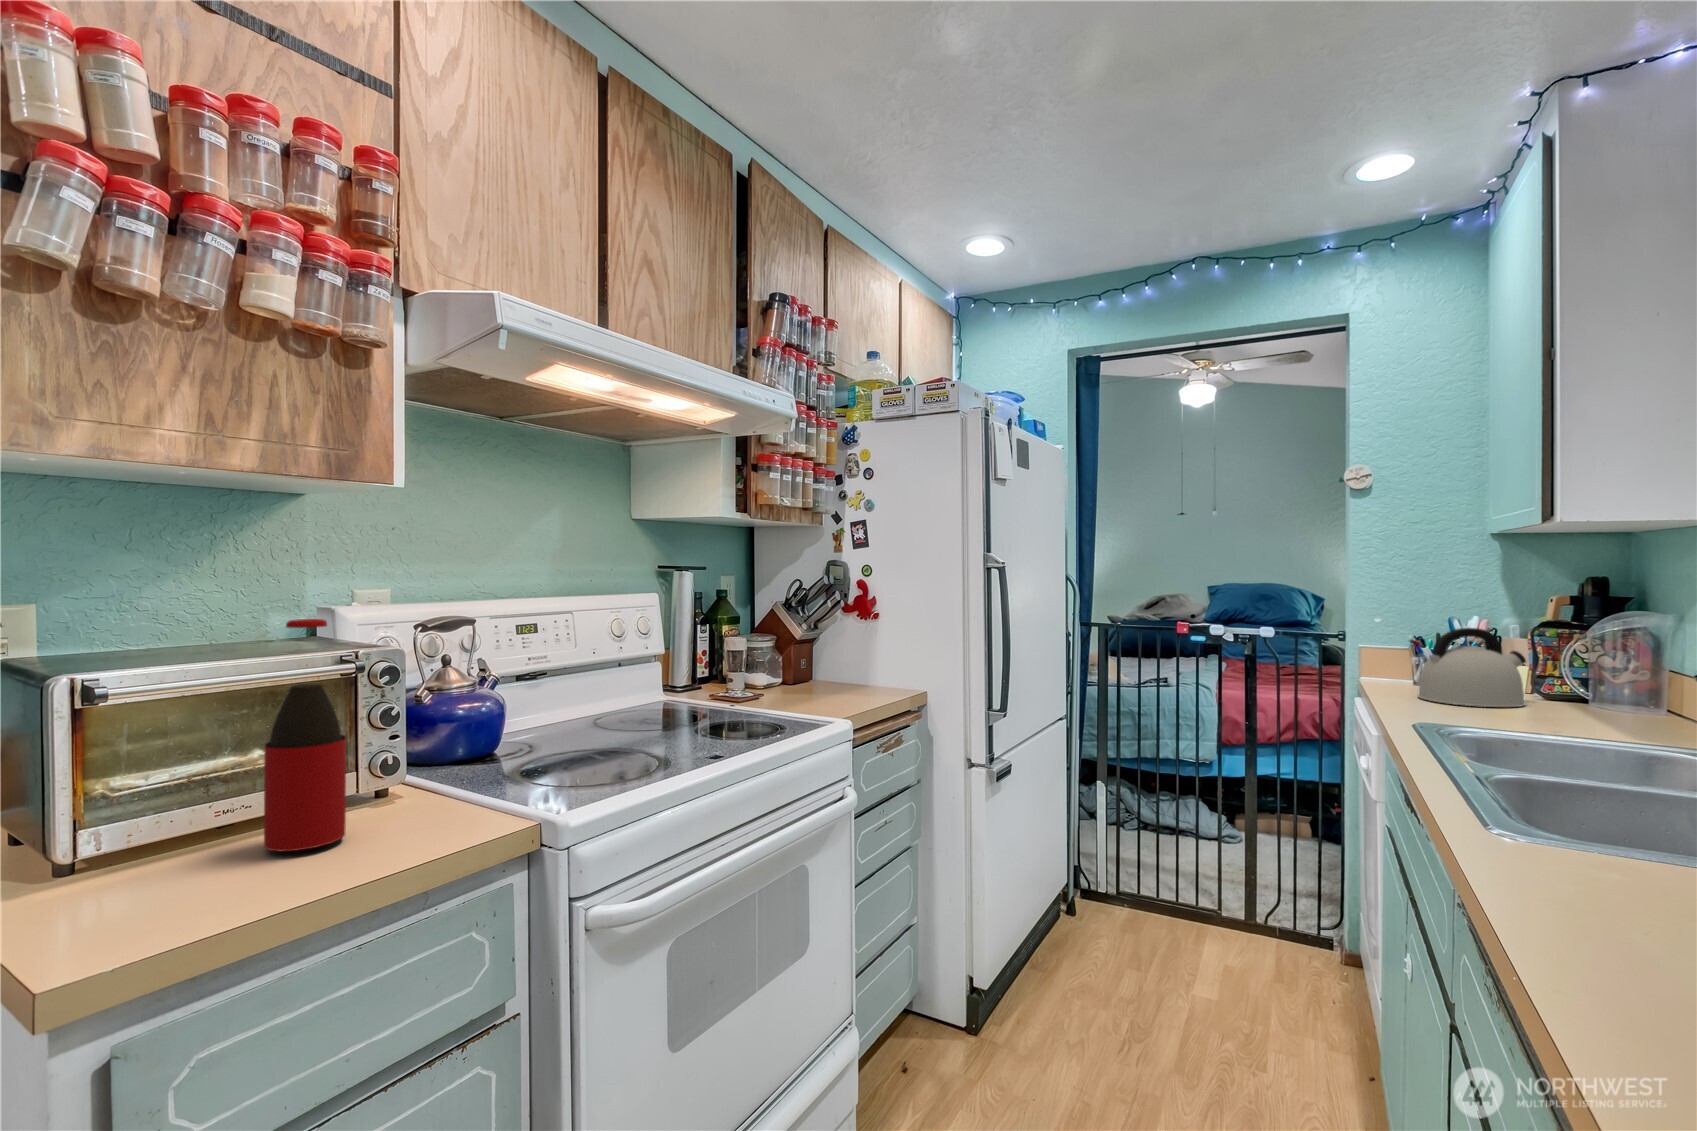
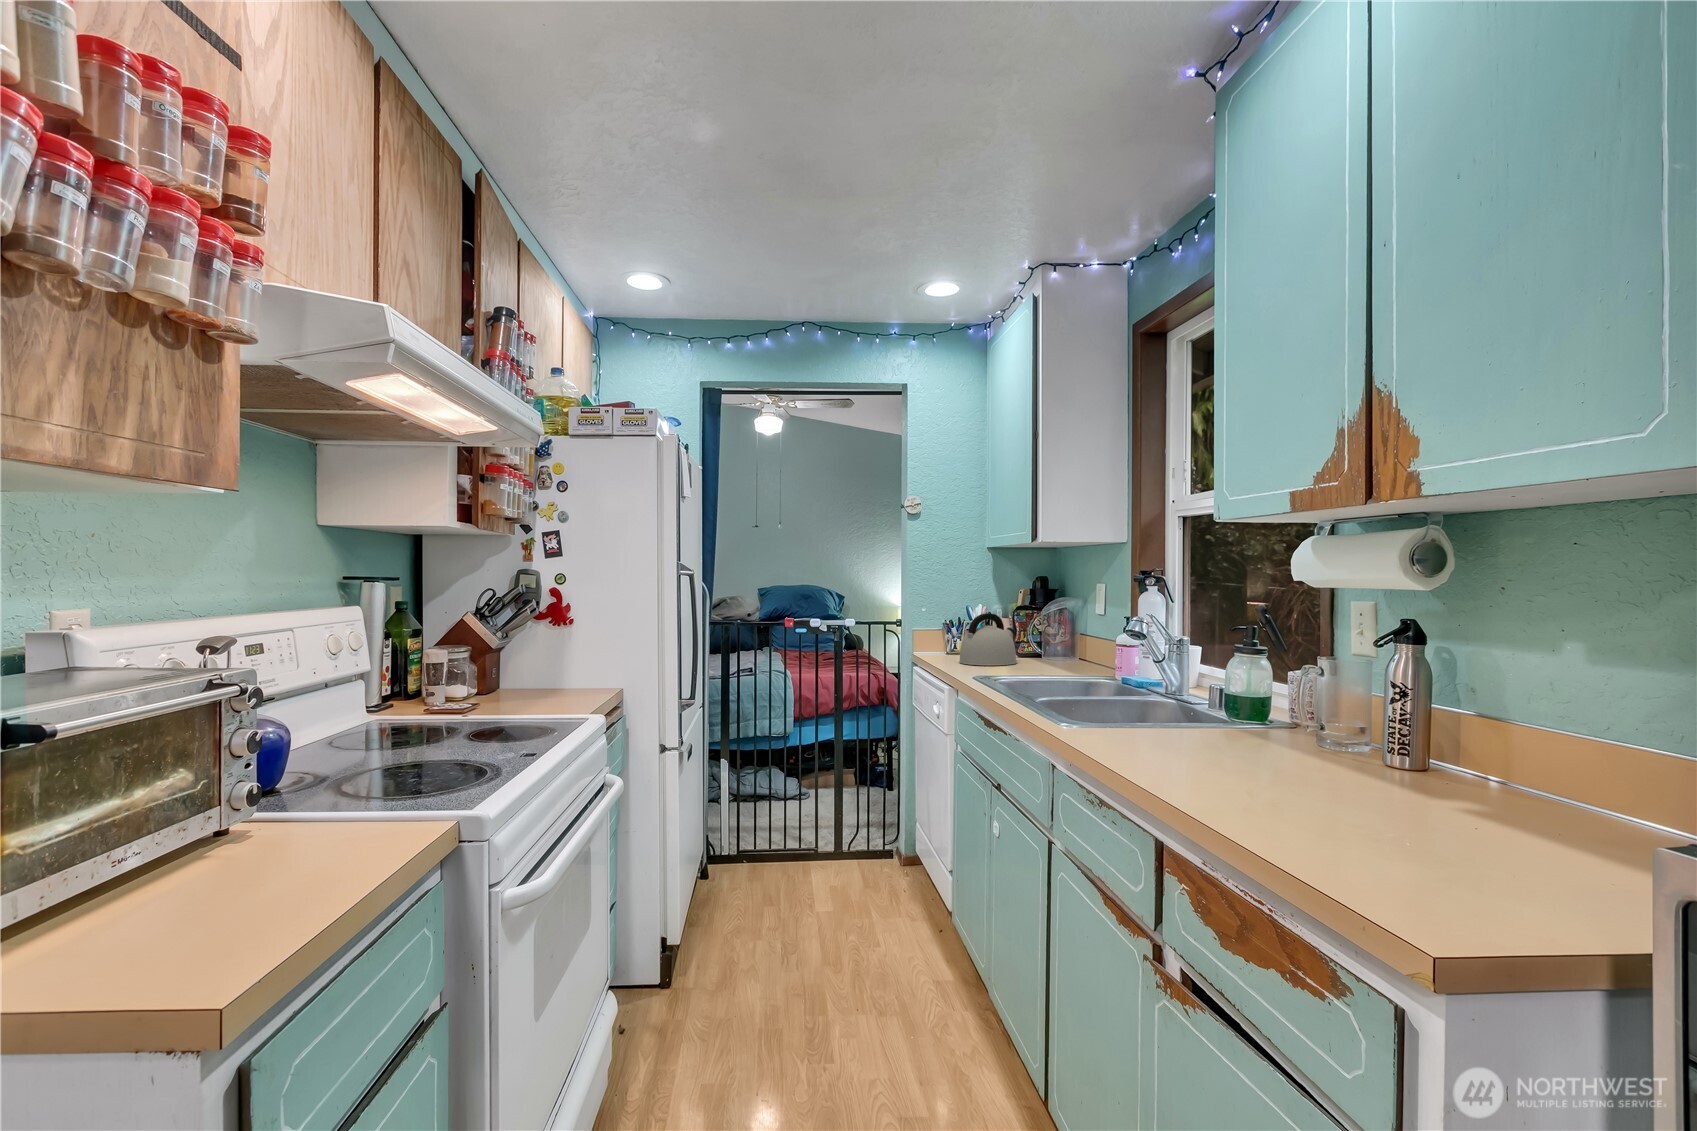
bottle: present [264,619,346,851] -> none [233,636,317,880]

